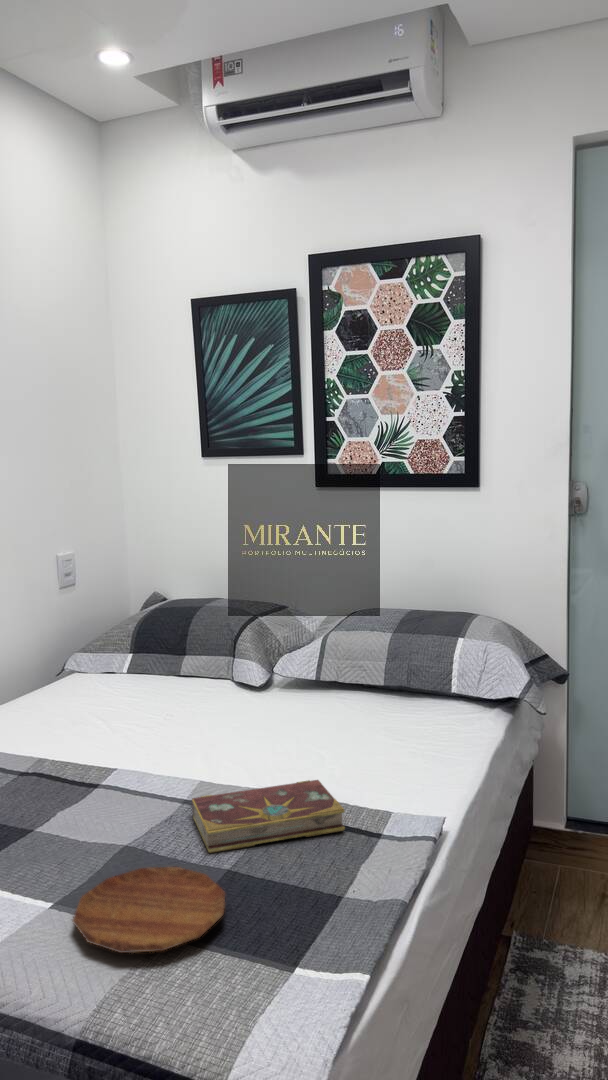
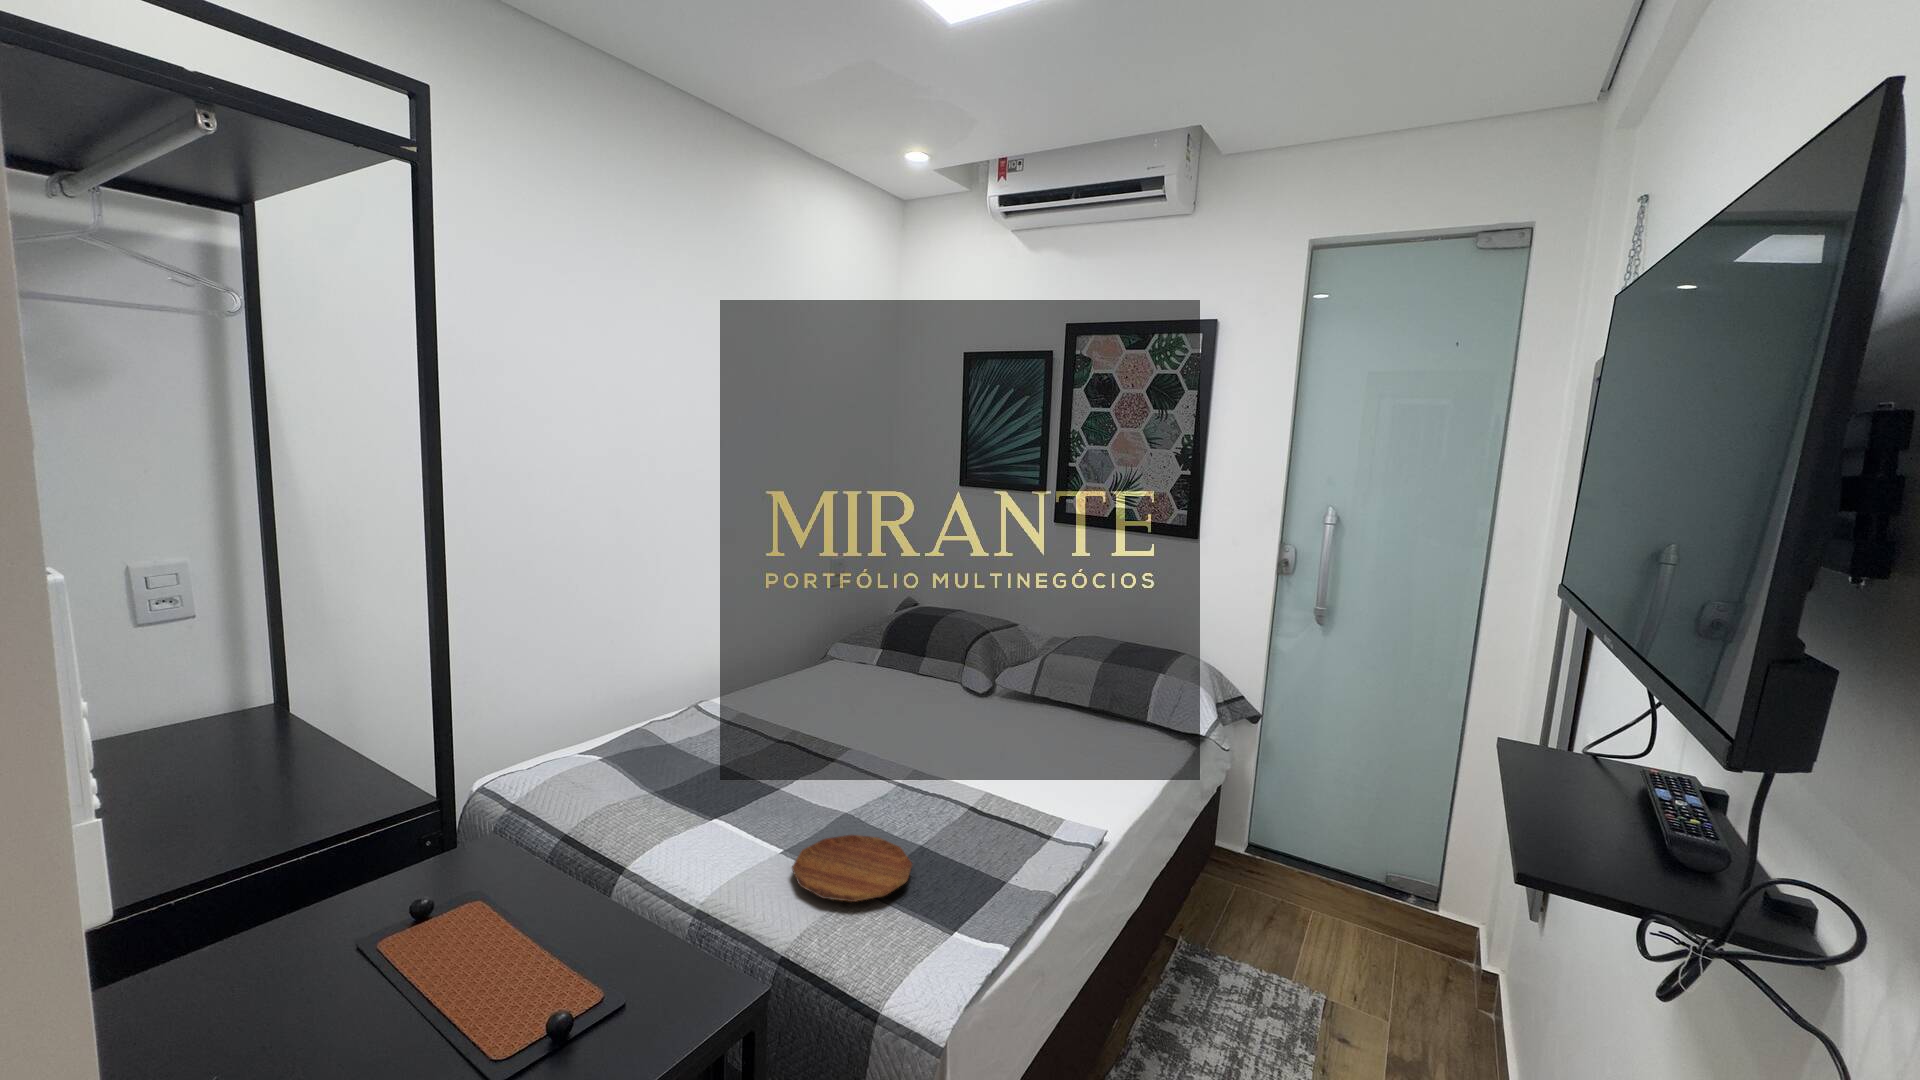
book: present [192,780,345,853] -> none [903,782,1025,831]

